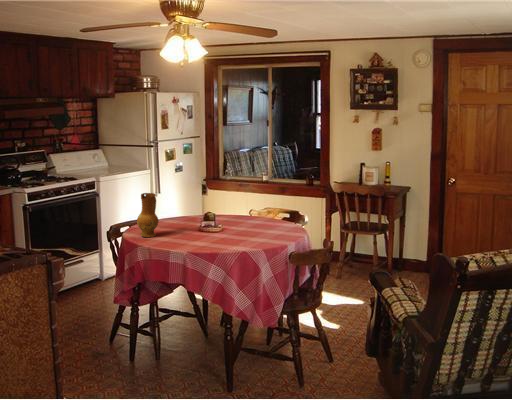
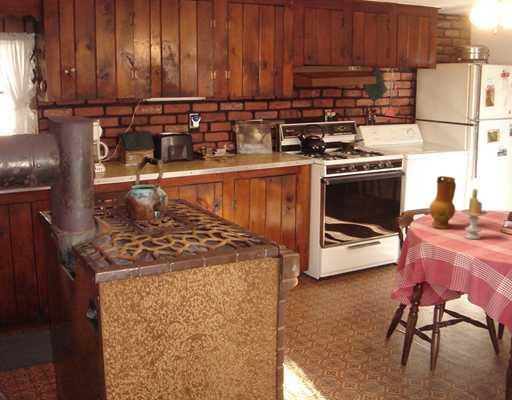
candle: none [165,201,186,242] -> present [462,189,487,239]

